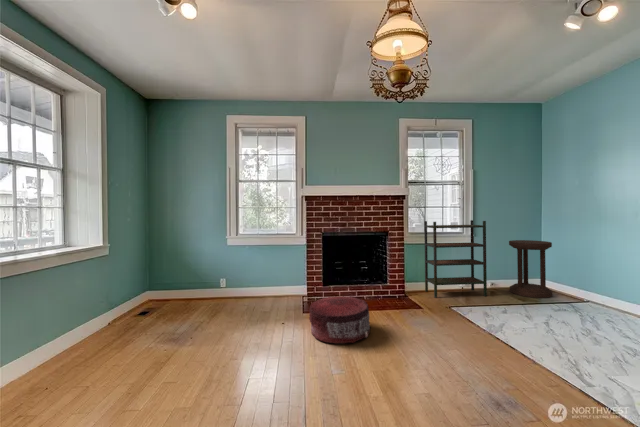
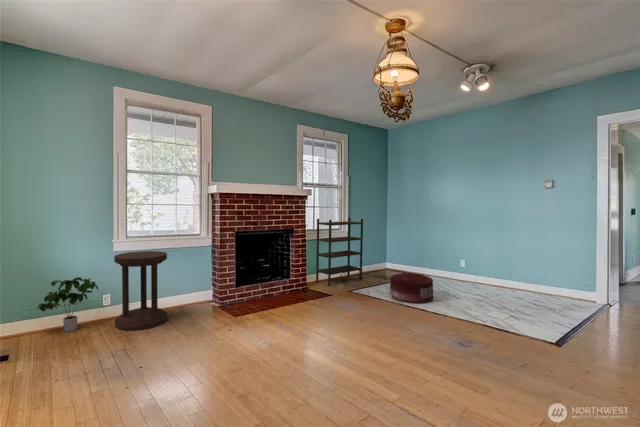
side table: present [509,240,552,298] -> present [114,251,167,330]
potted plant: none [177,263,214,302] -> present [38,277,98,332]
pouf: present [309,296,371,344] -> present [390,273,433,303]

